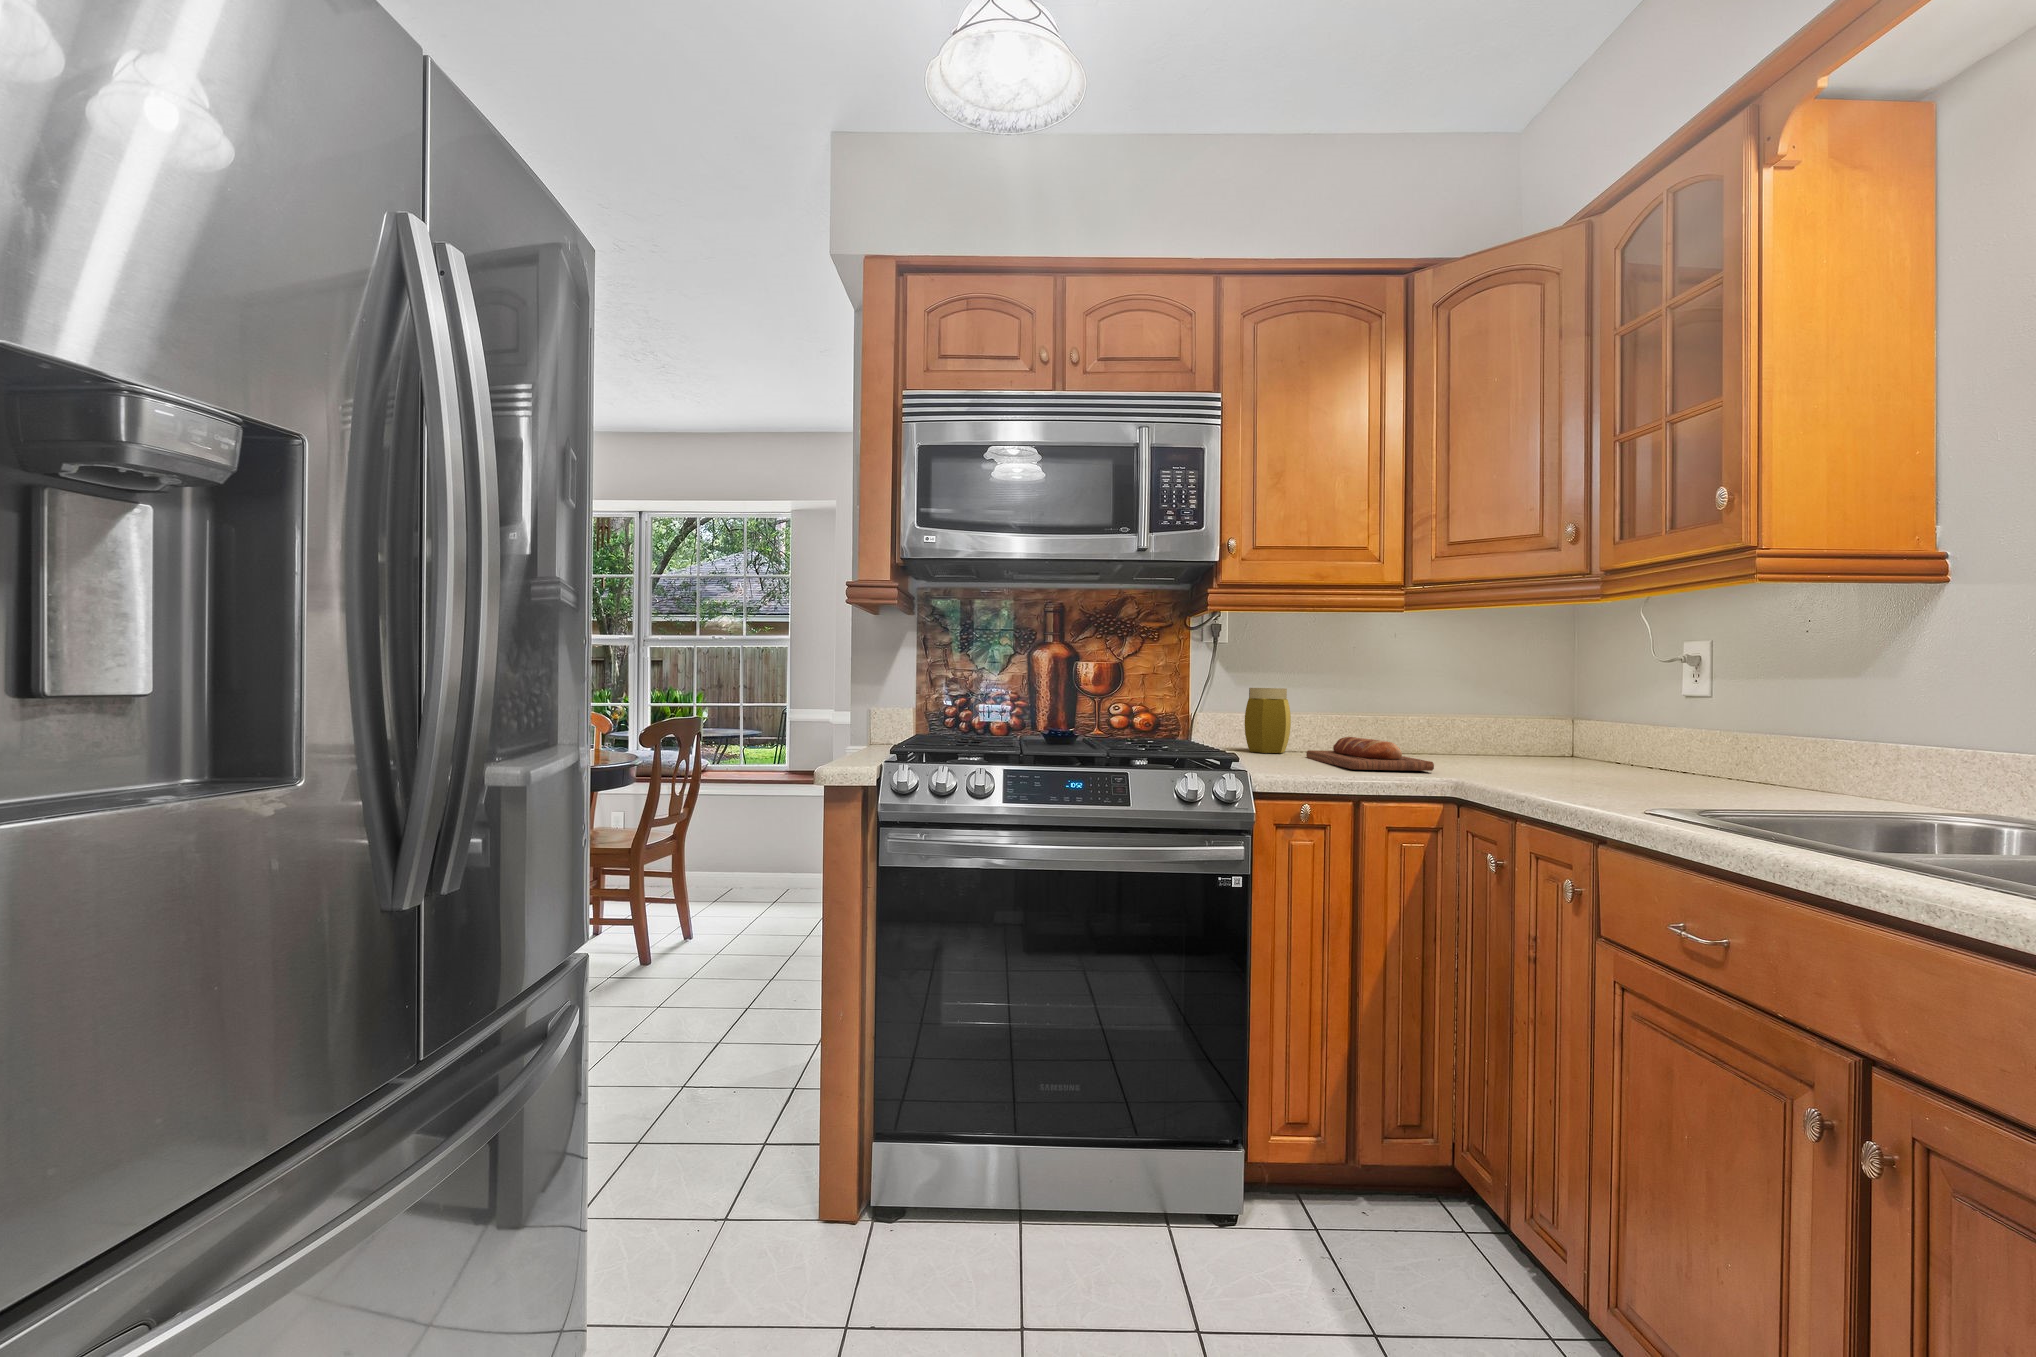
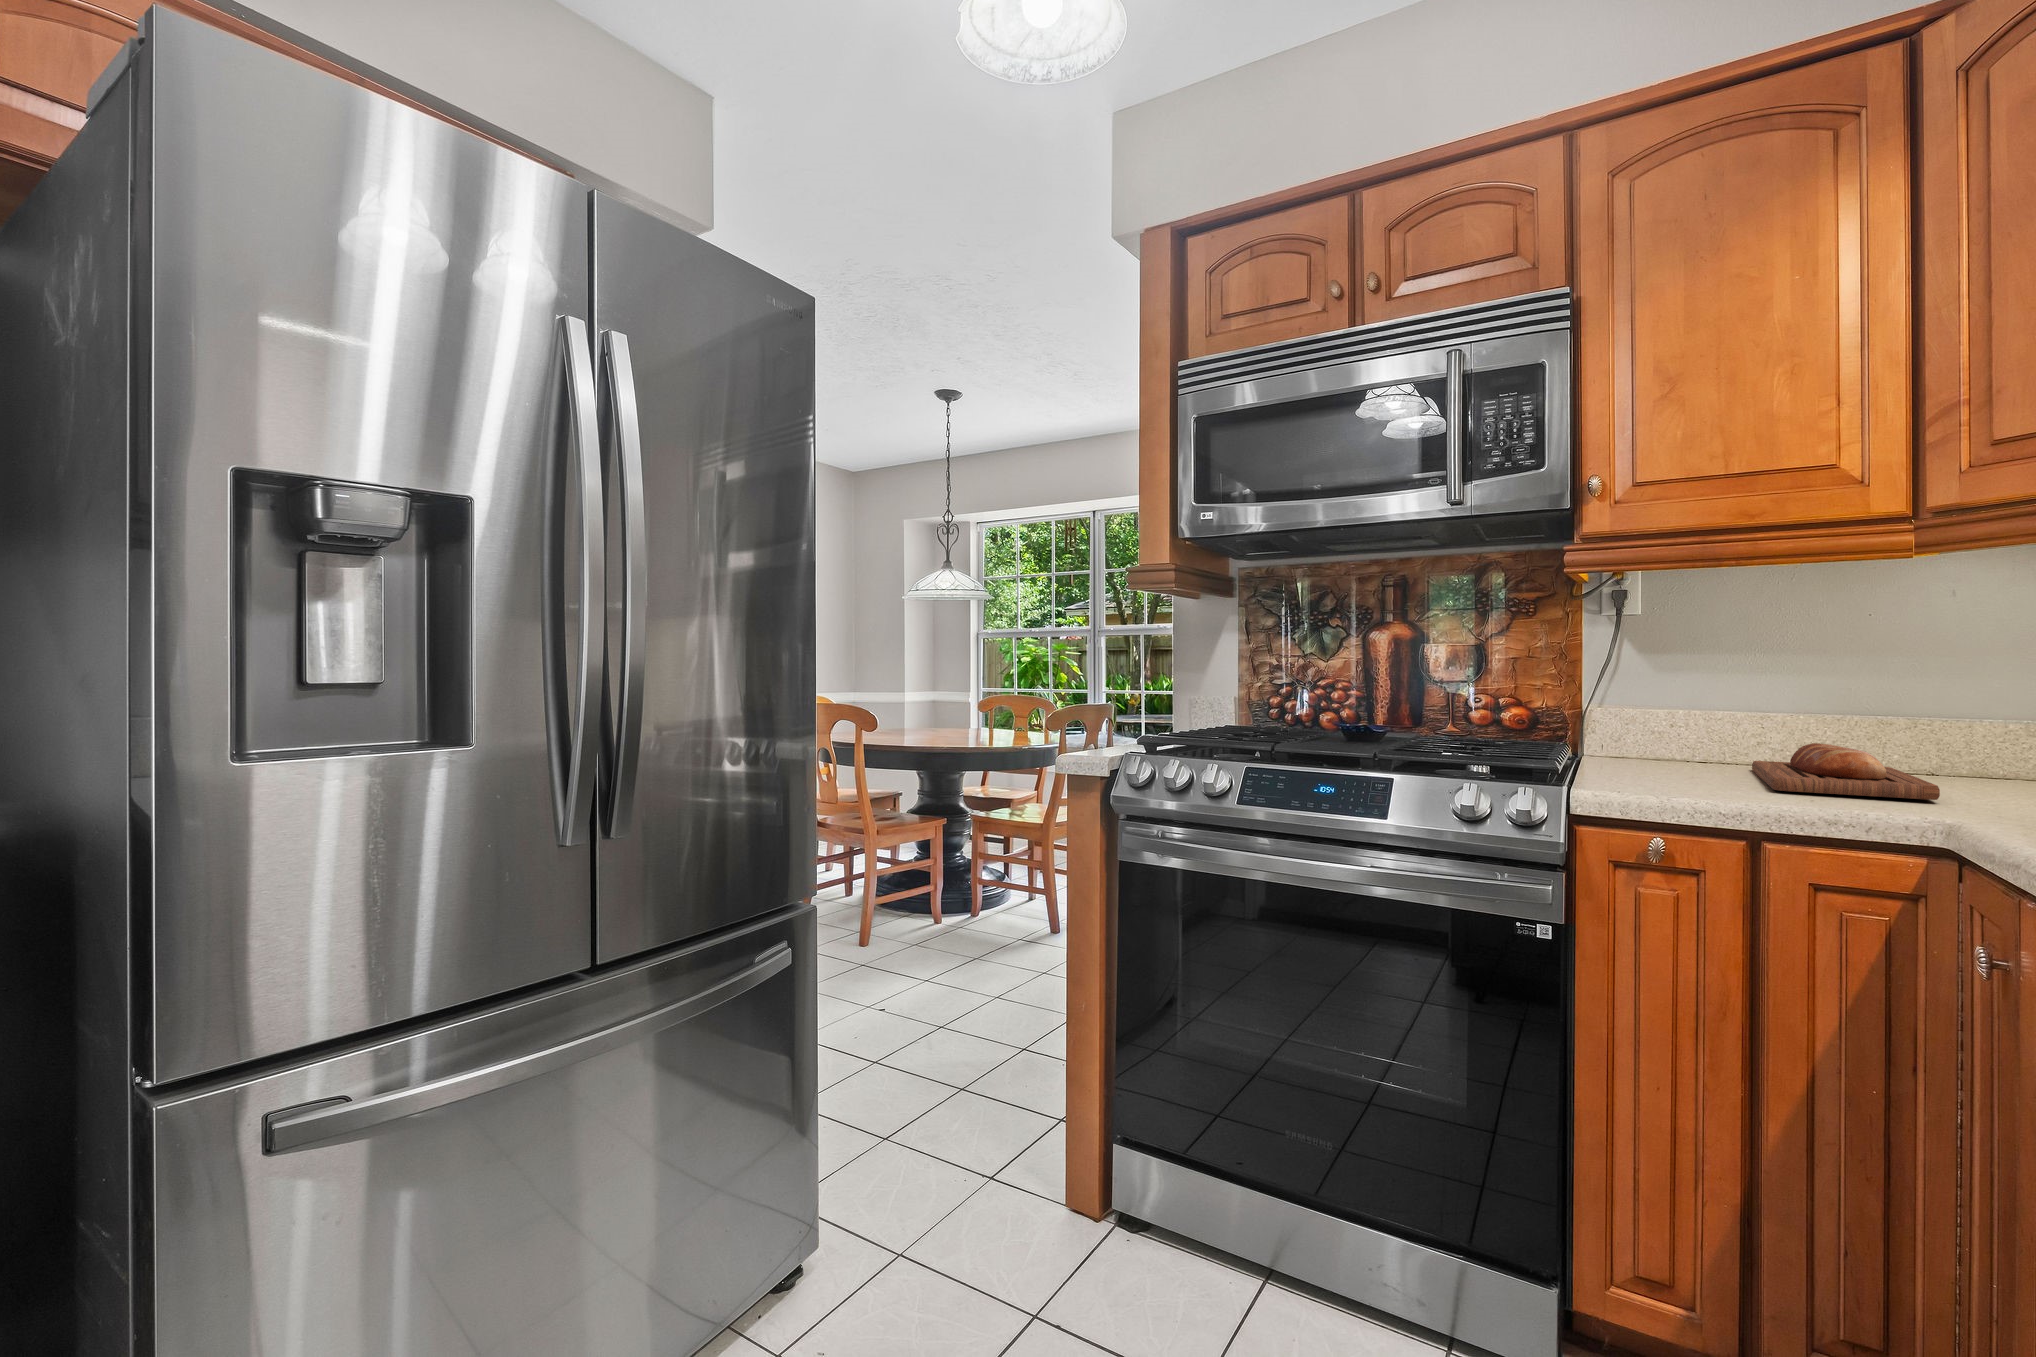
jar: present [1245,688,1291,753] -> none [1663,673,1742,763]

